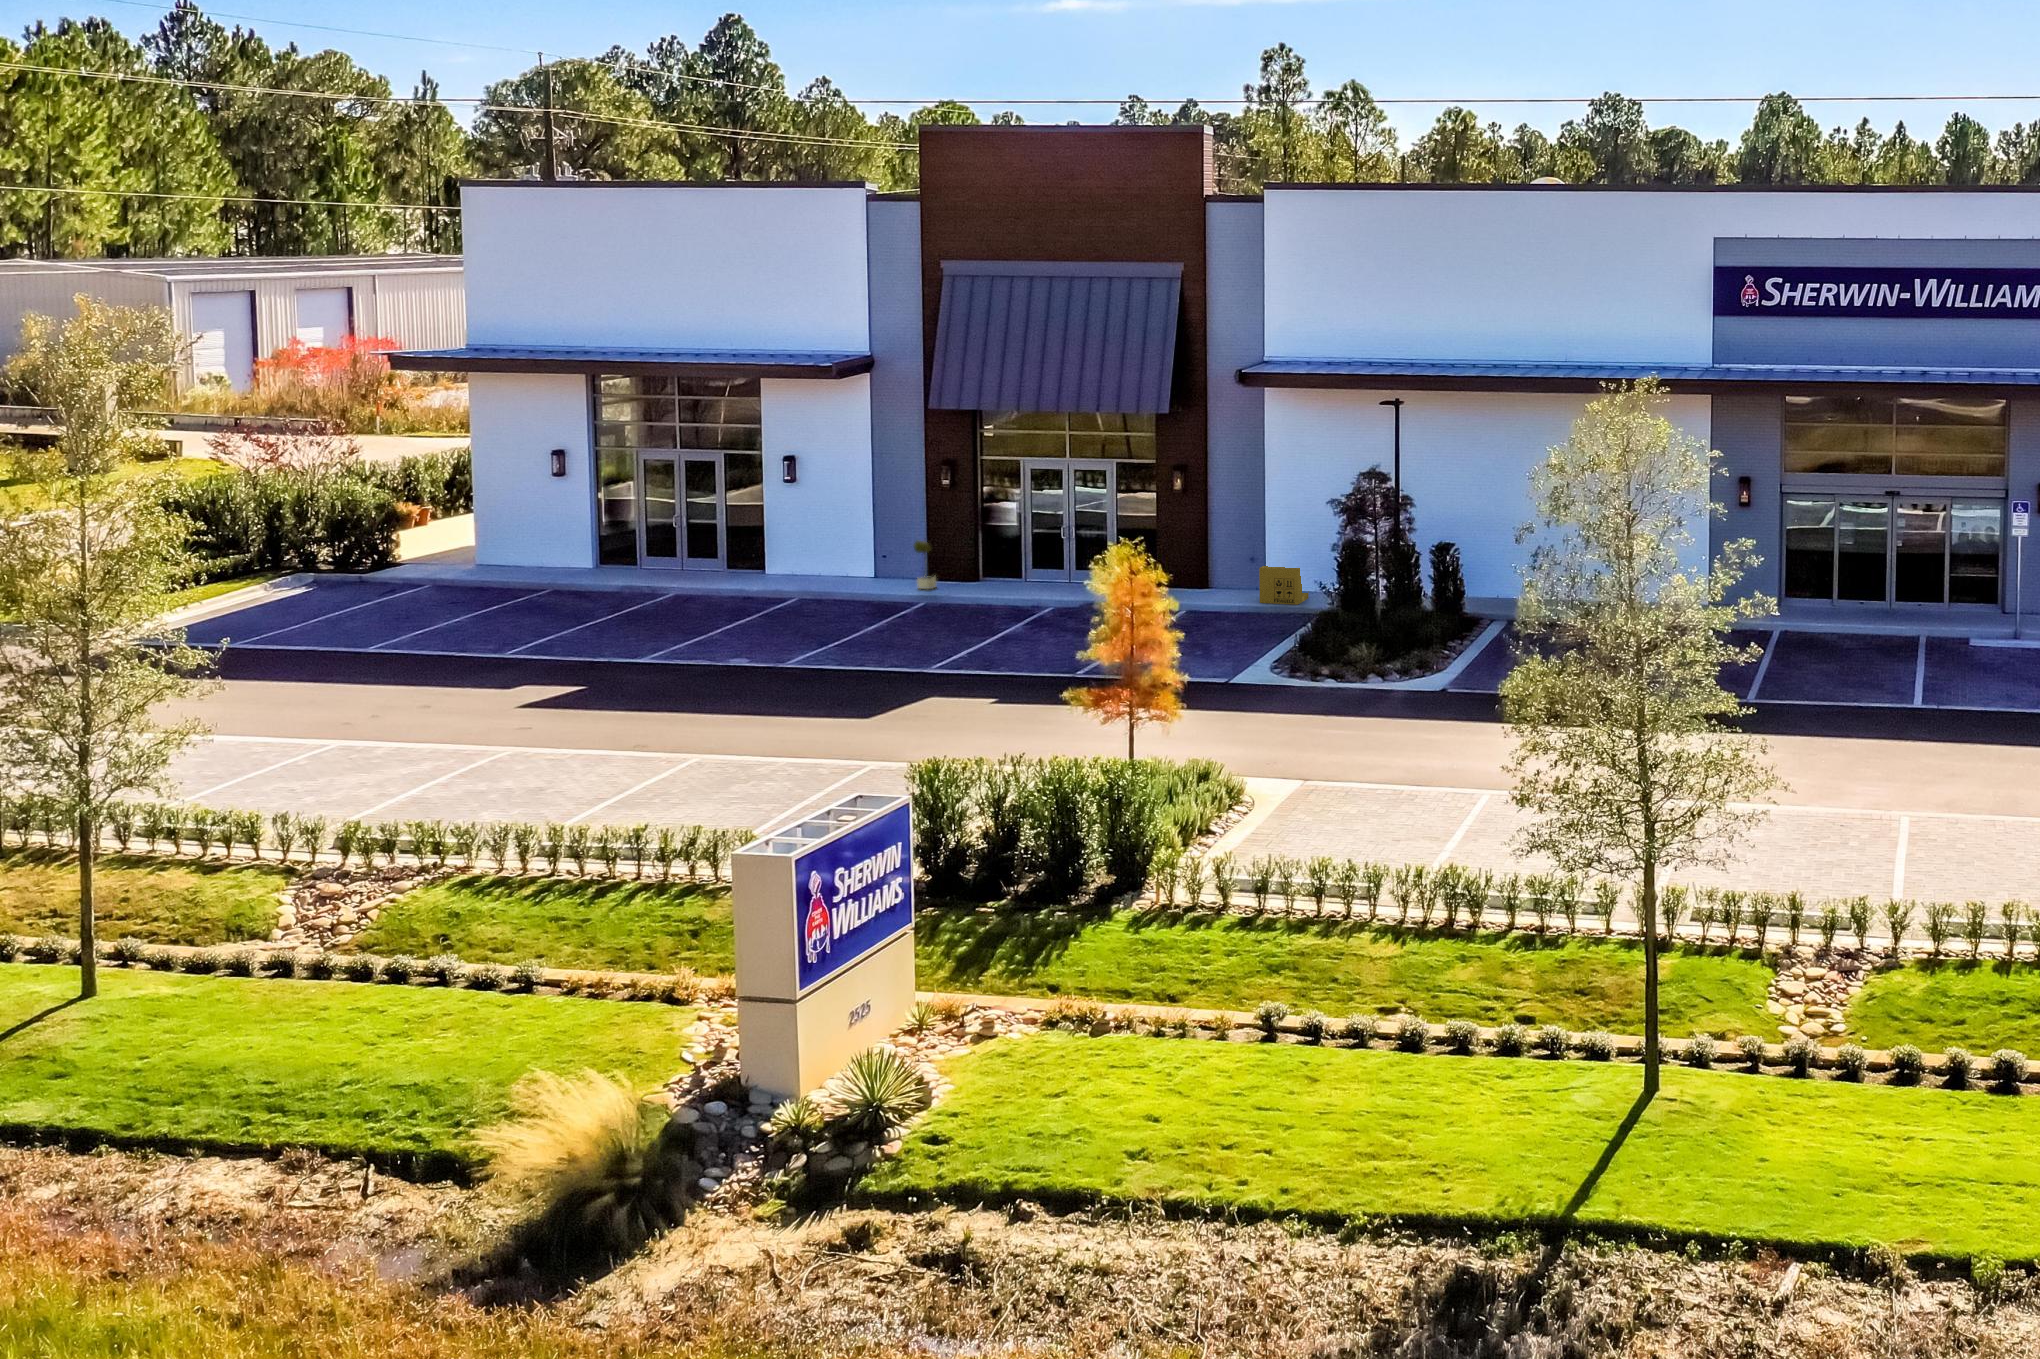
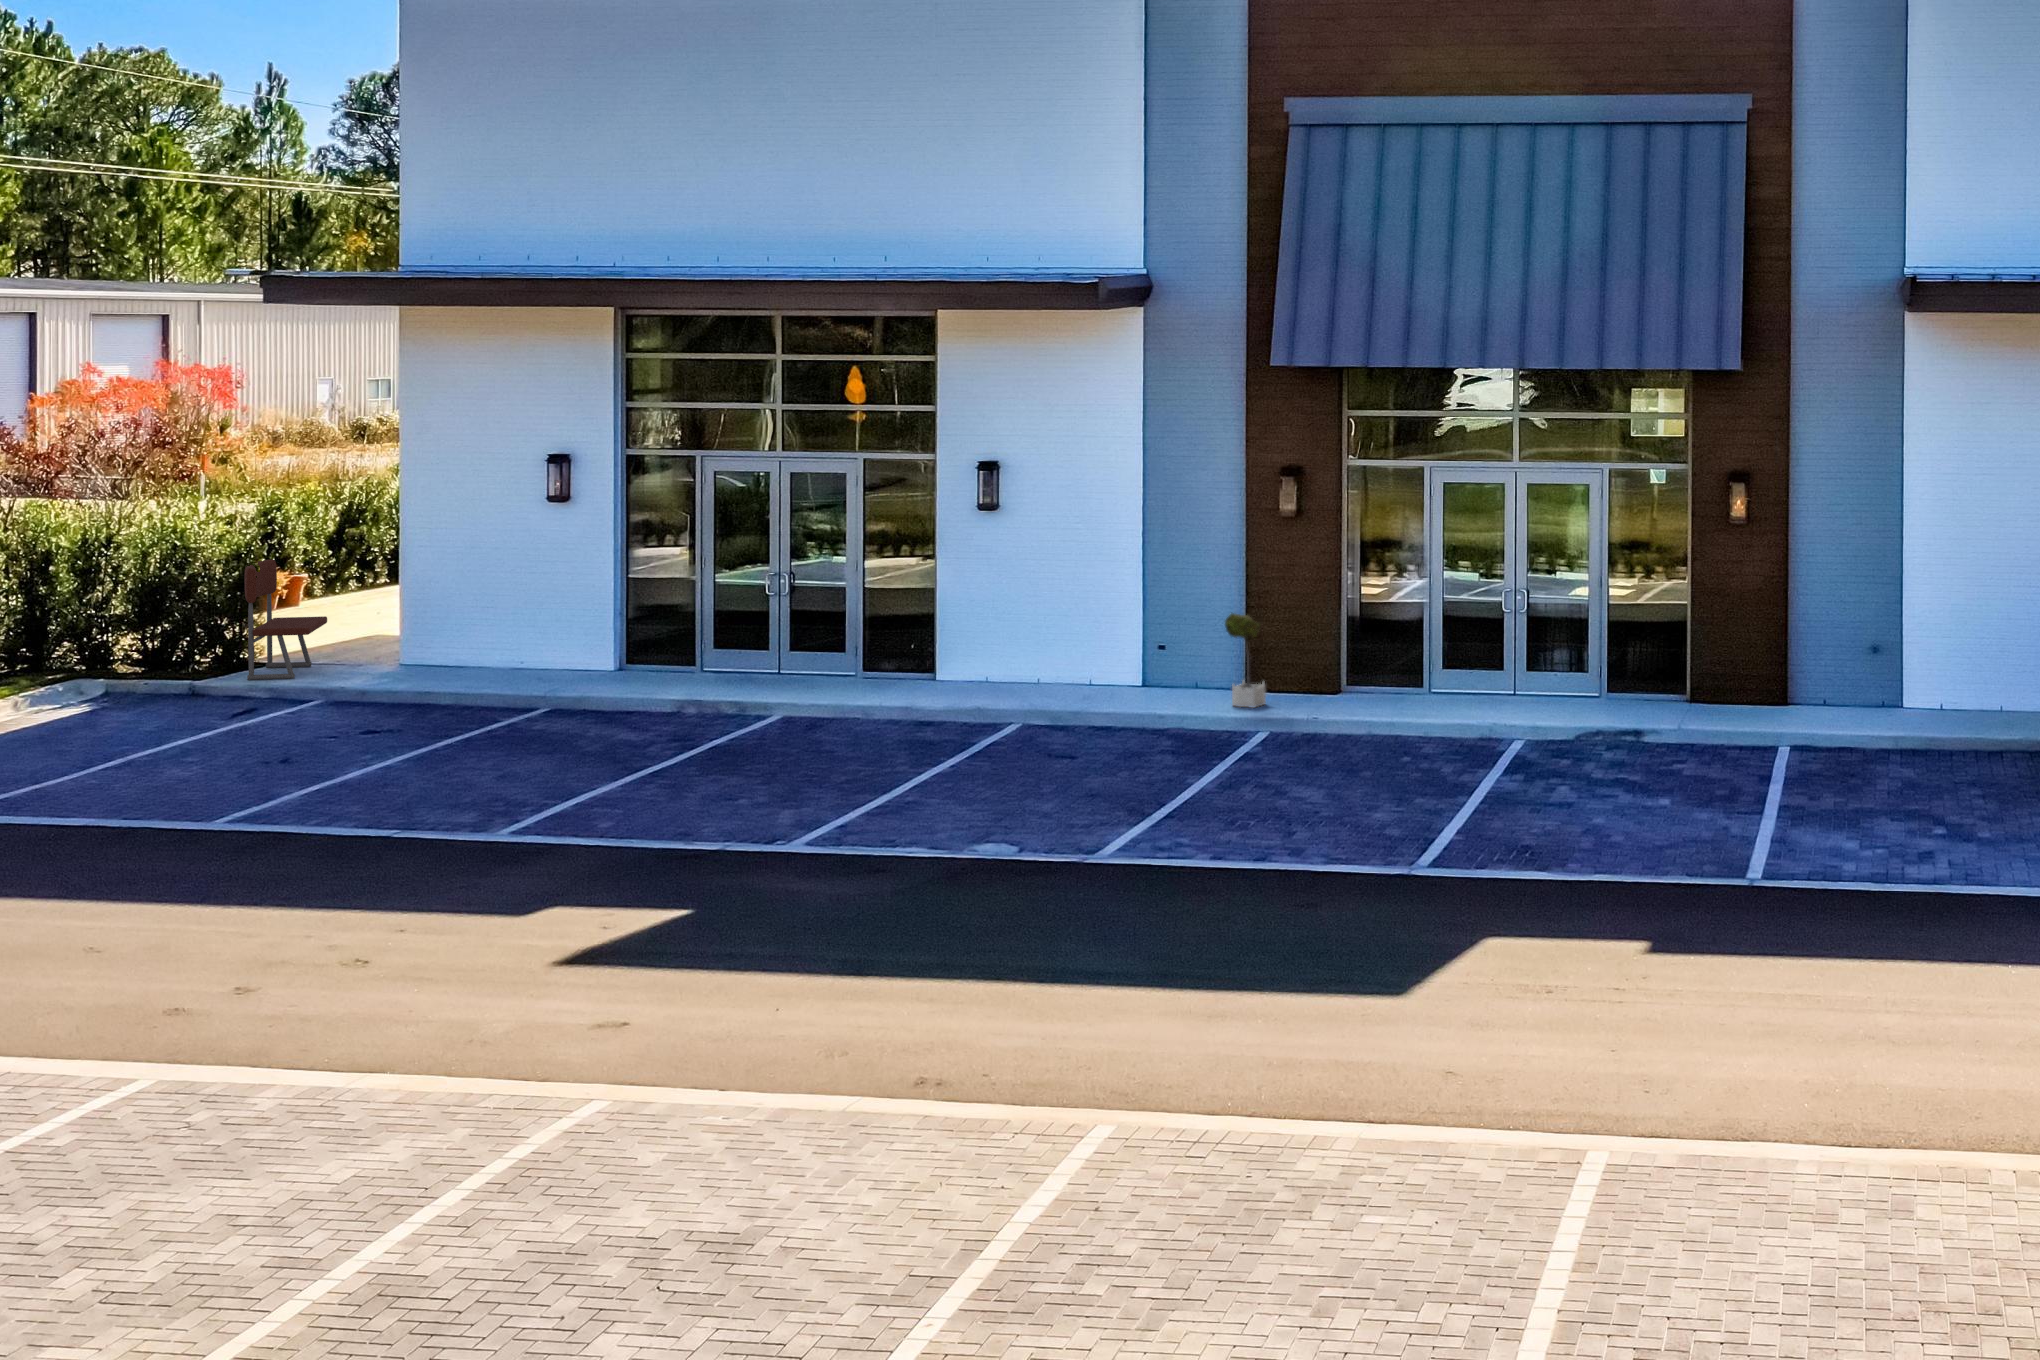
bench: none [389,506,438,573] -> present [245,559,327,680]
cardboard box: present [1259,566,1309,605] -> none [1941,652,2025,736]

